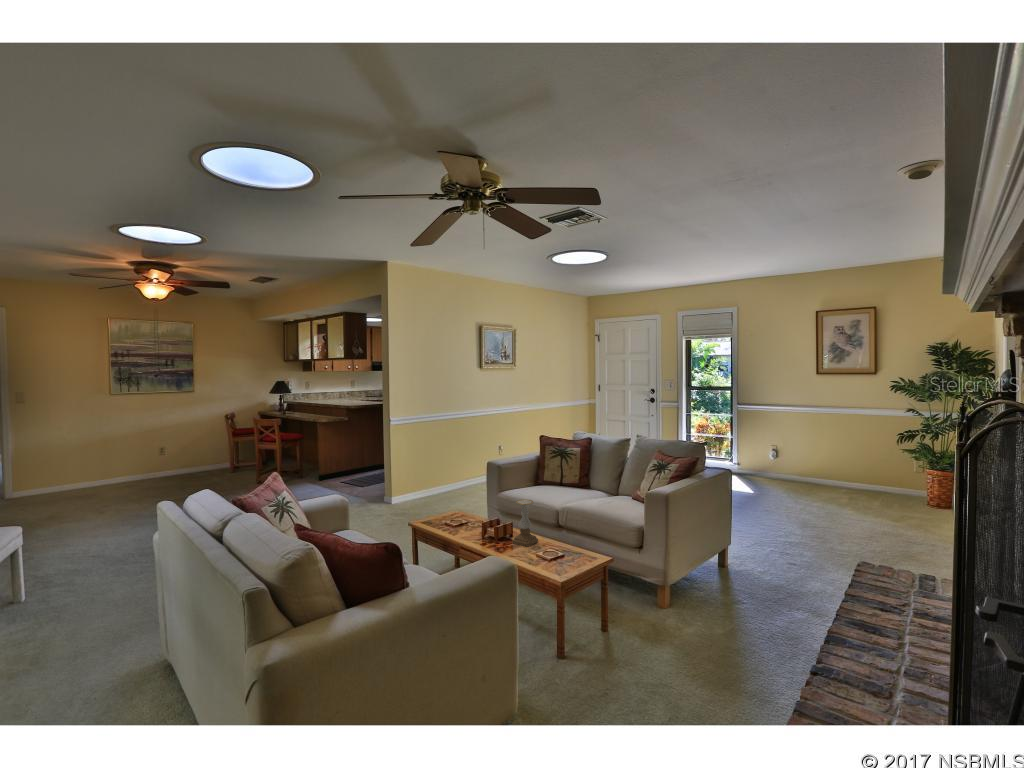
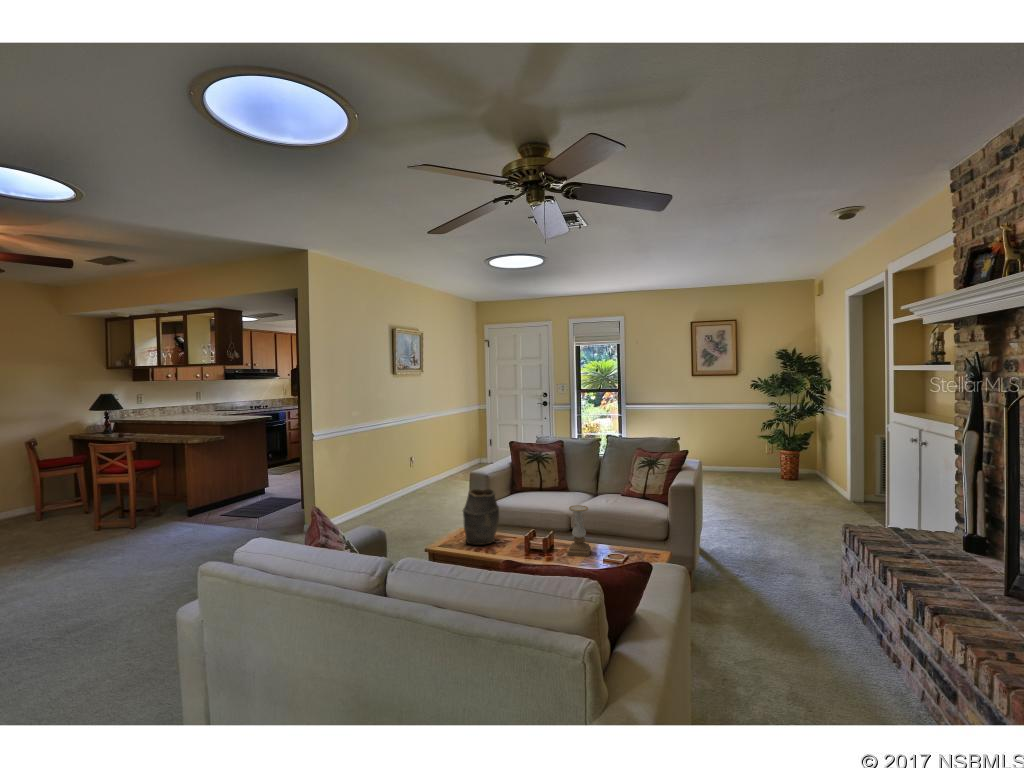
vase: none [444,476,476,525] -> present [463,488,499,545]

